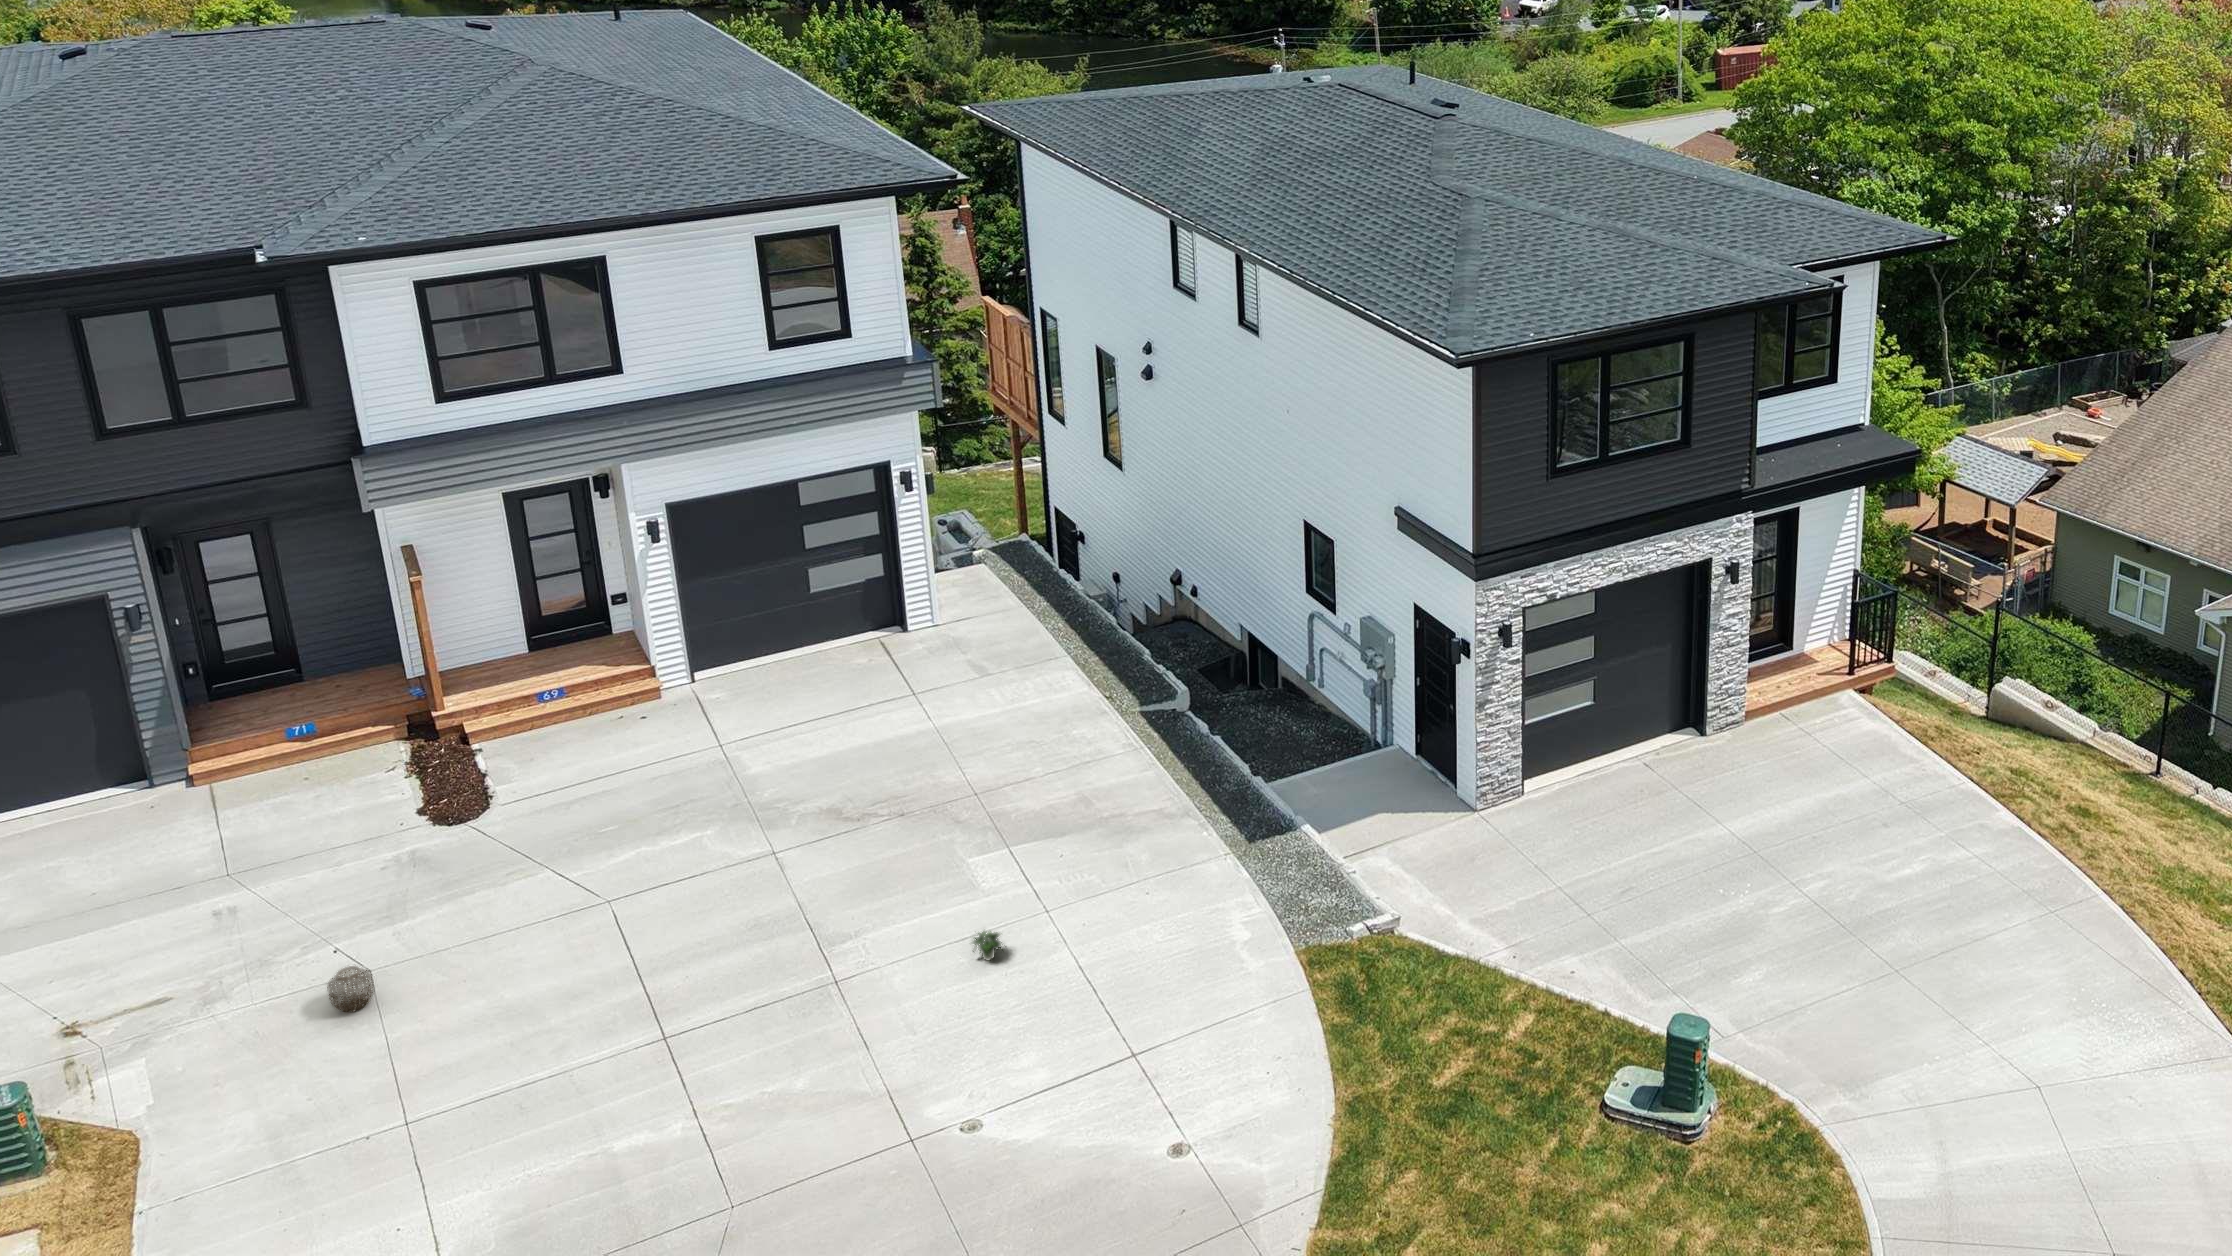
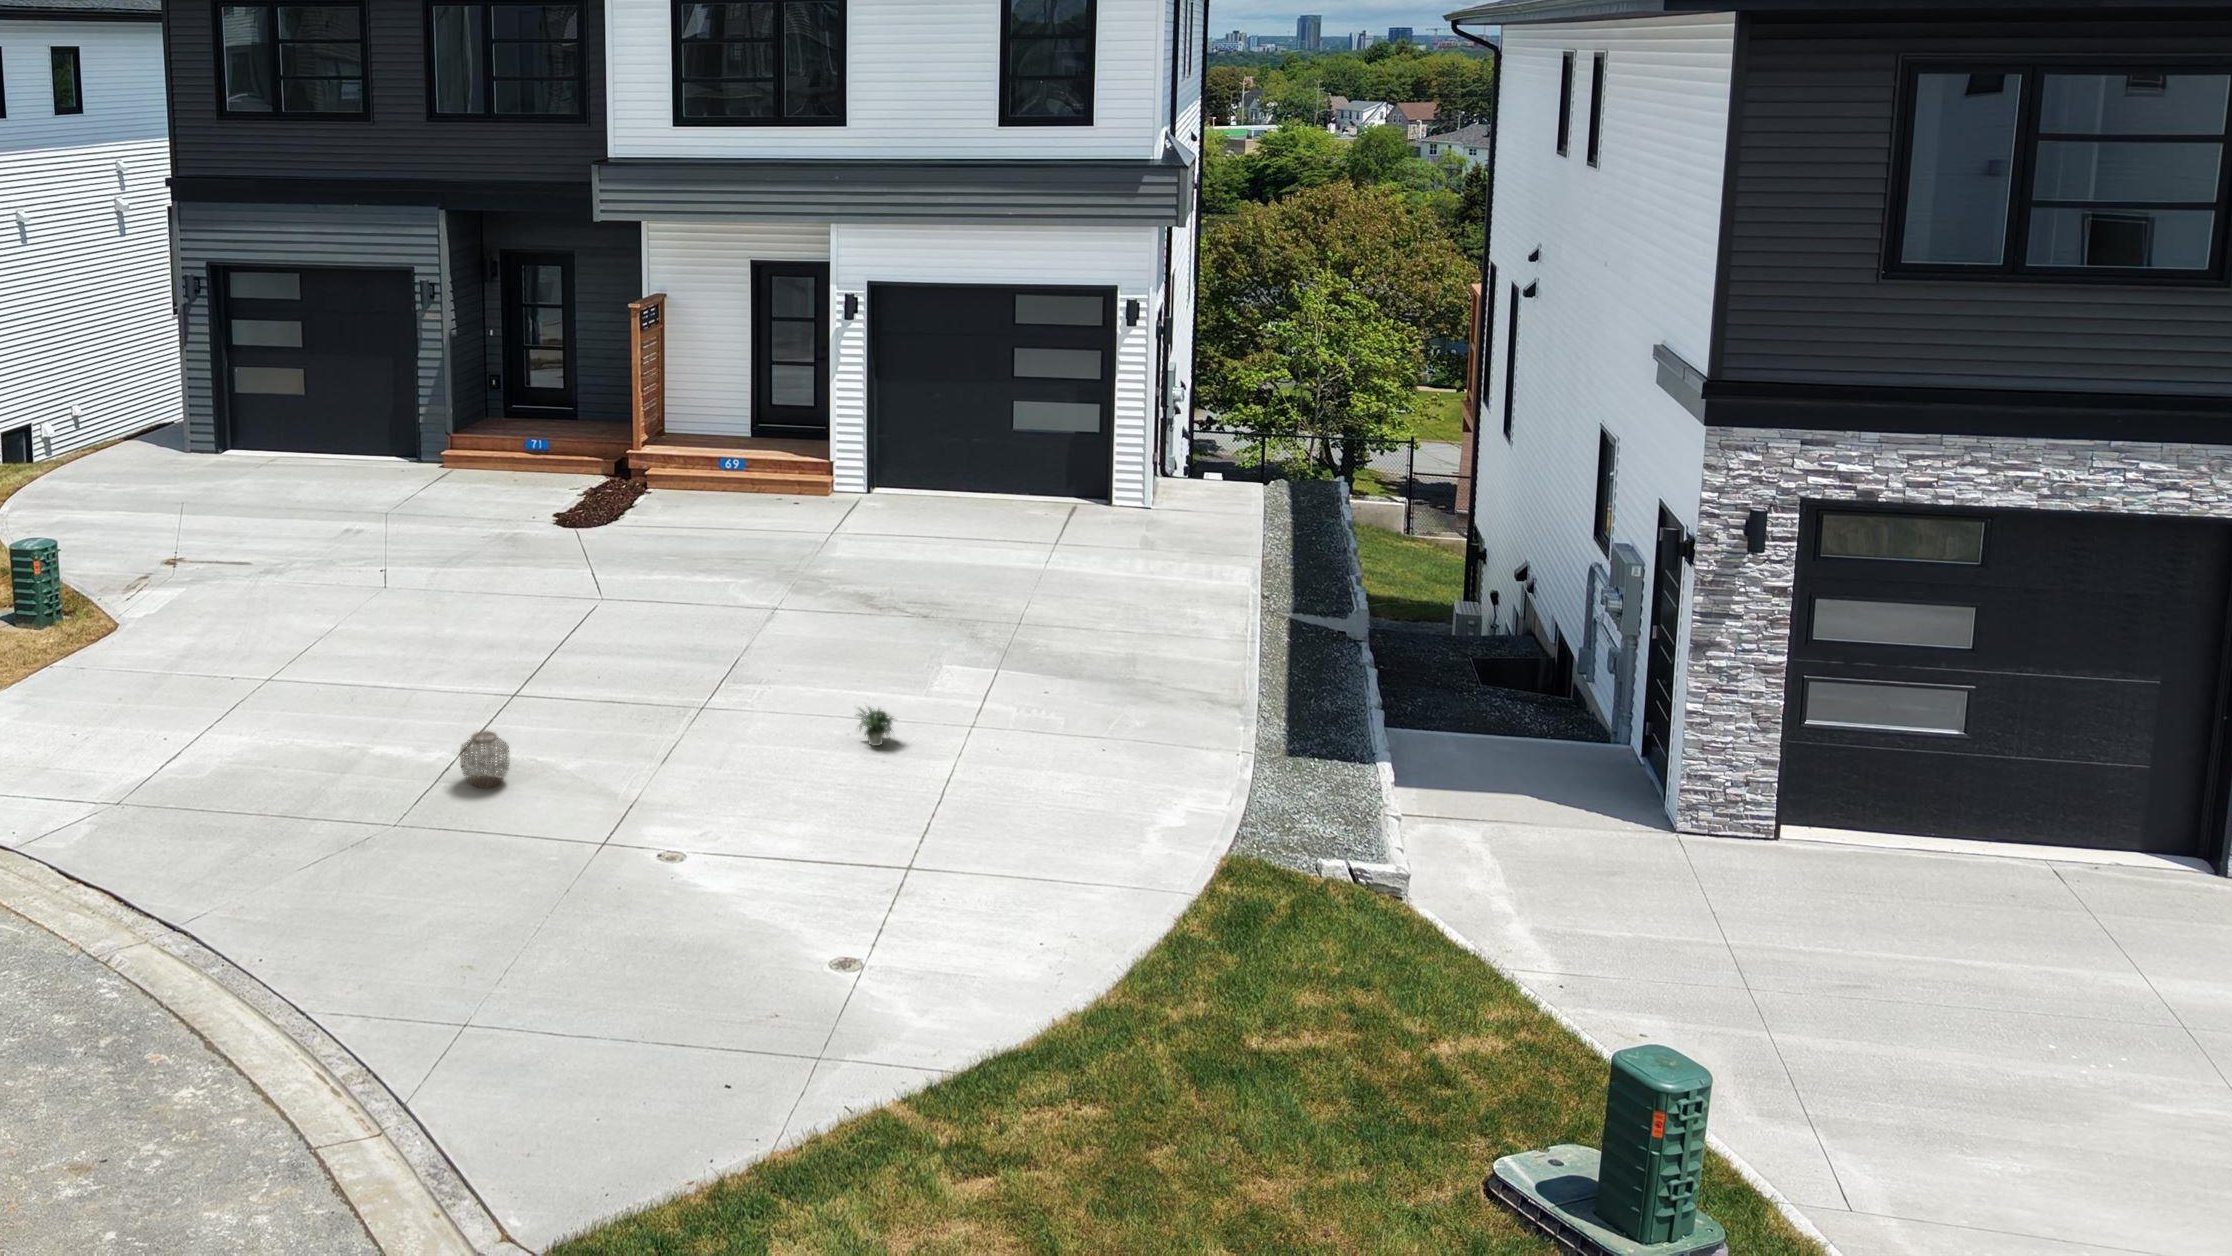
woven basket: present [327,966,374,1012] -> present [460,731,509,788]

